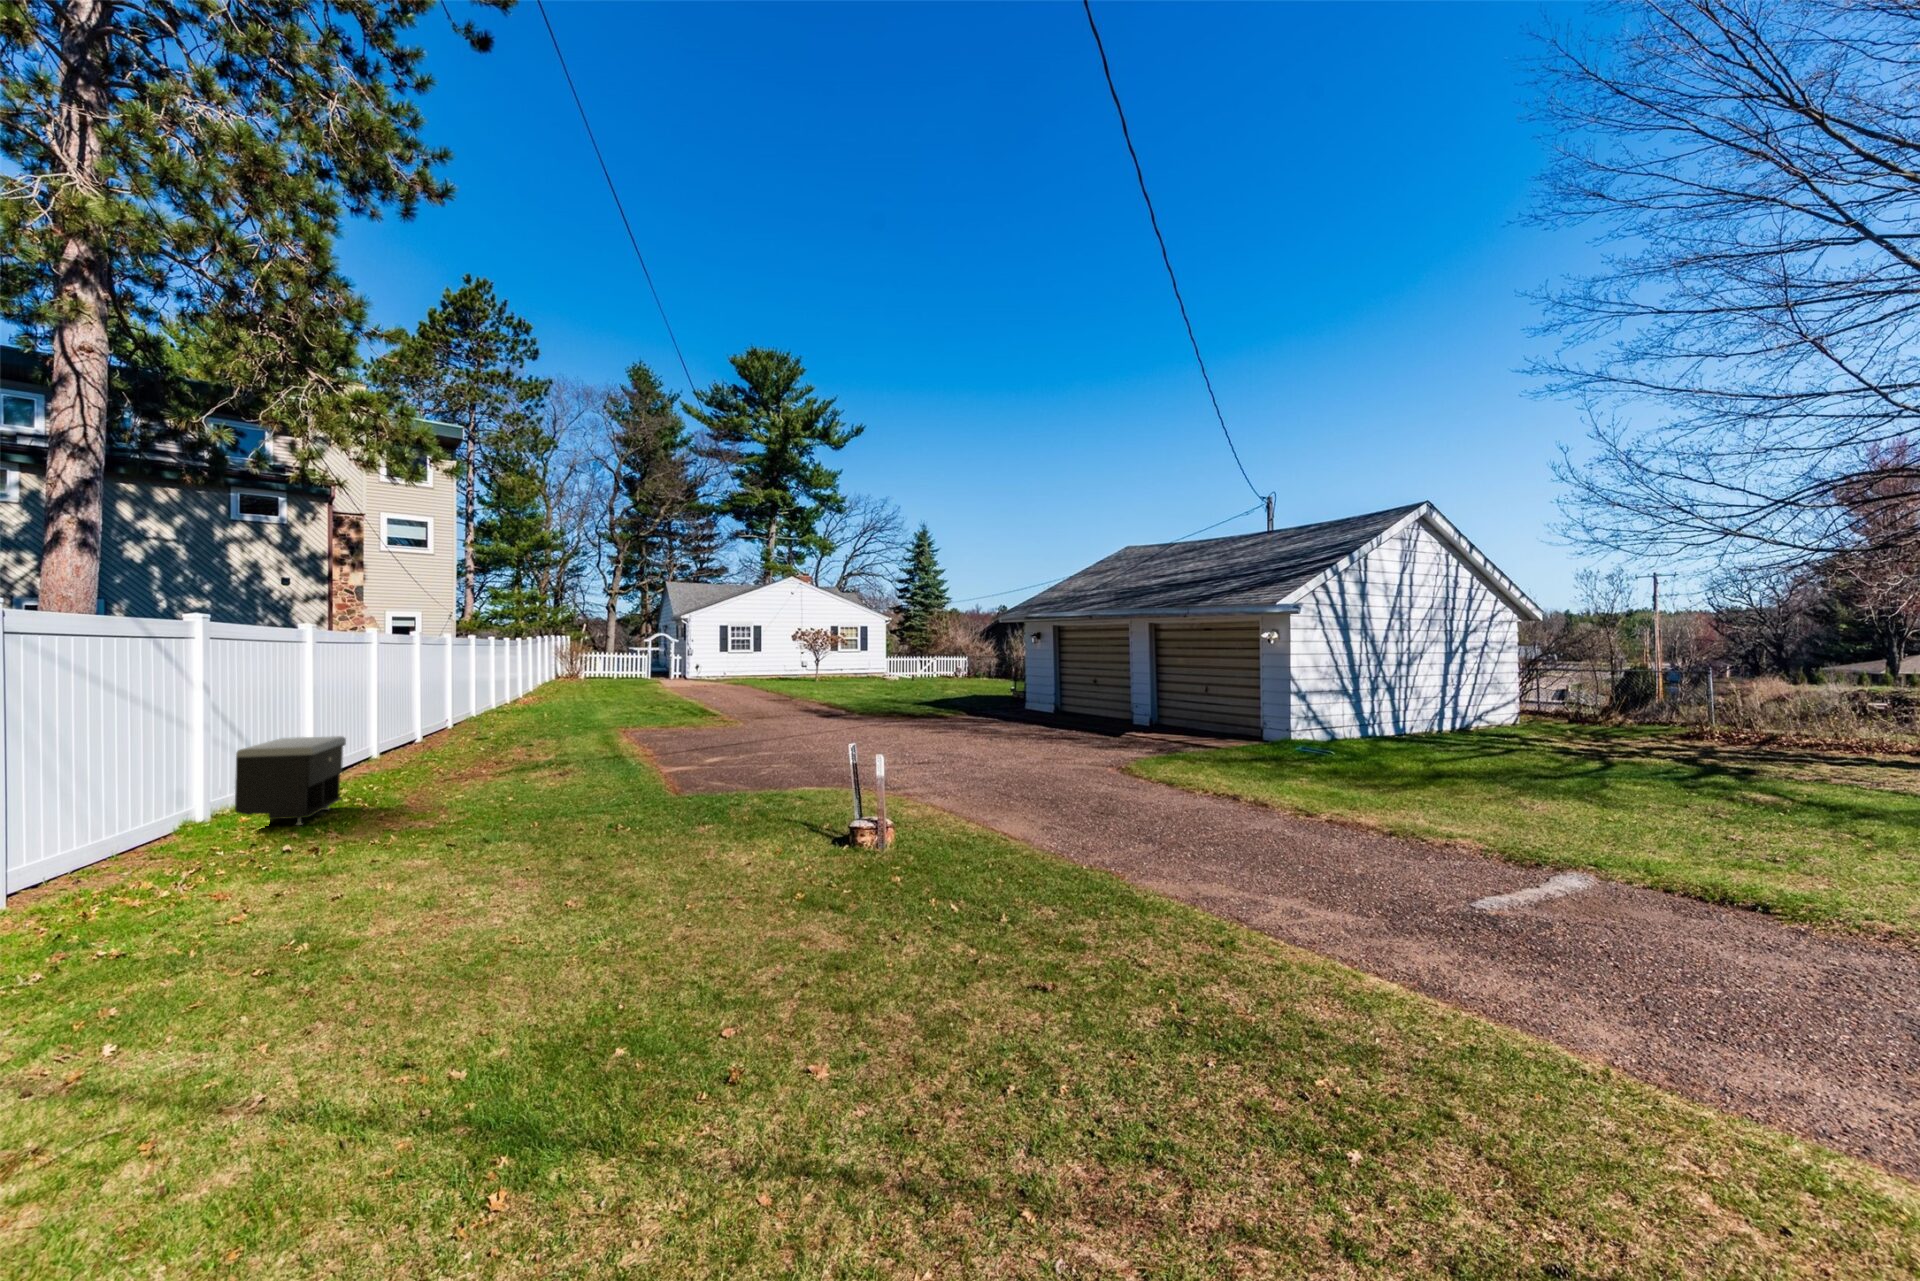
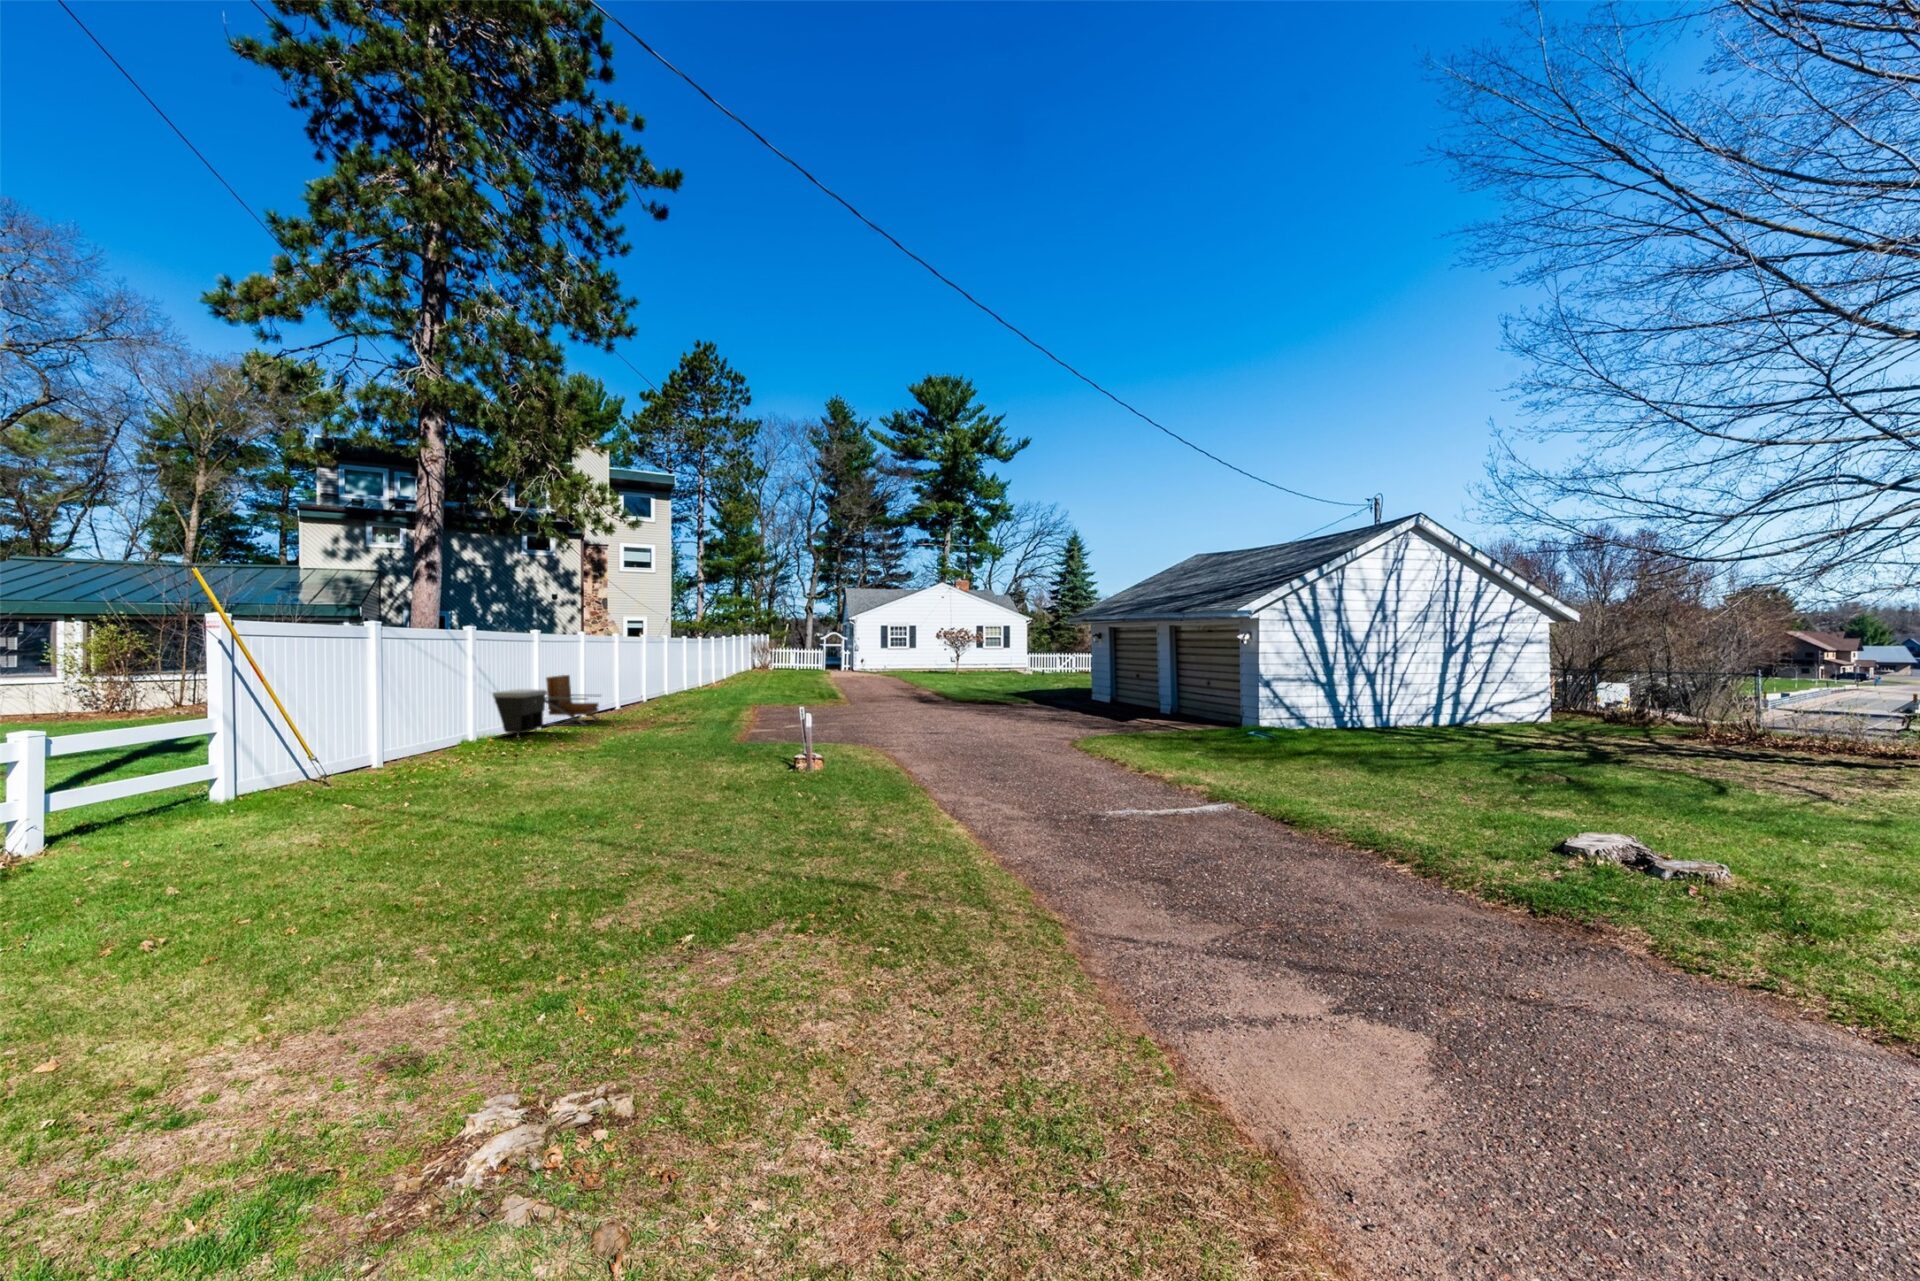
lounge chair: none [323,707,428,794] -> present [545,675,600,726]

